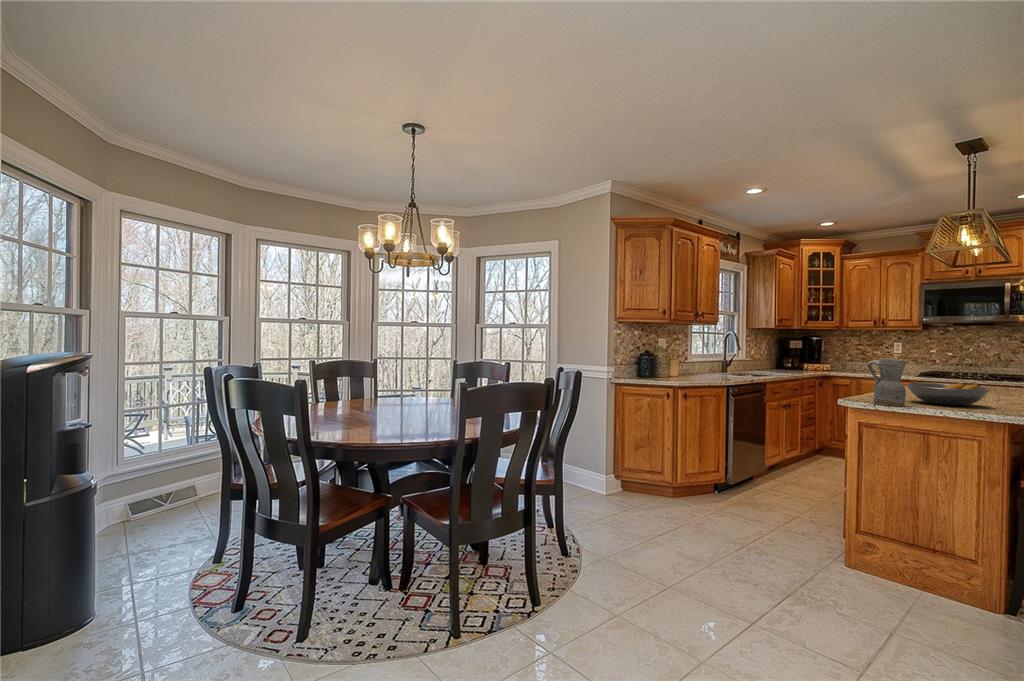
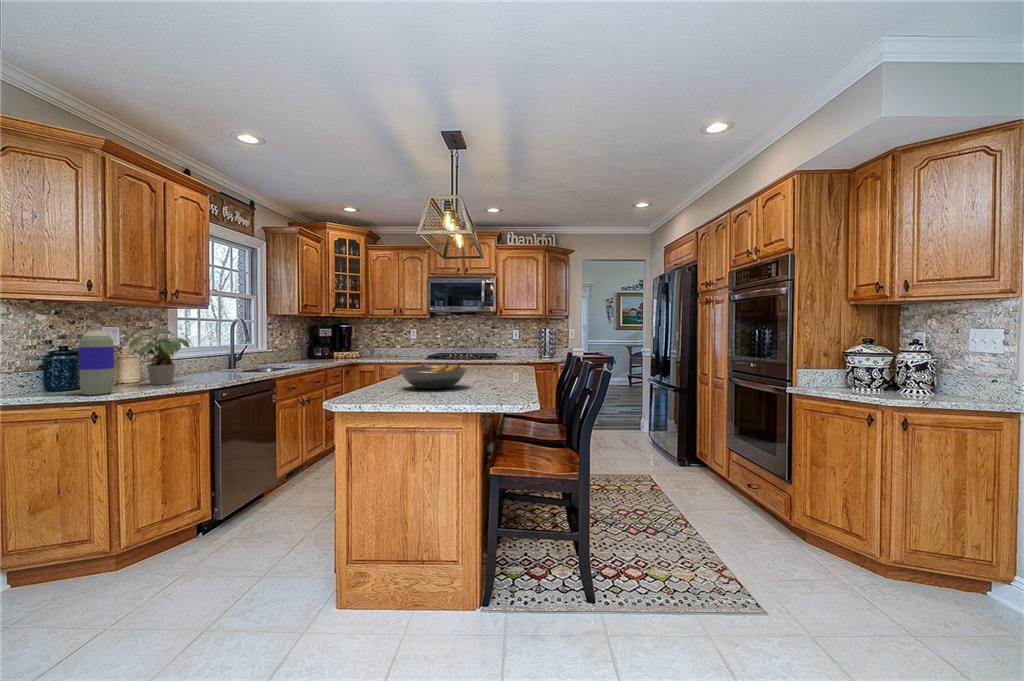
bottle: none [661,339,678,383] -> present [79,324,114,395]
potted plant: none [679,342,712,380] -> present [129,329,190,385]
ceramic pitcher: present [867,358,907,406] -> none [354,341,394,399]

